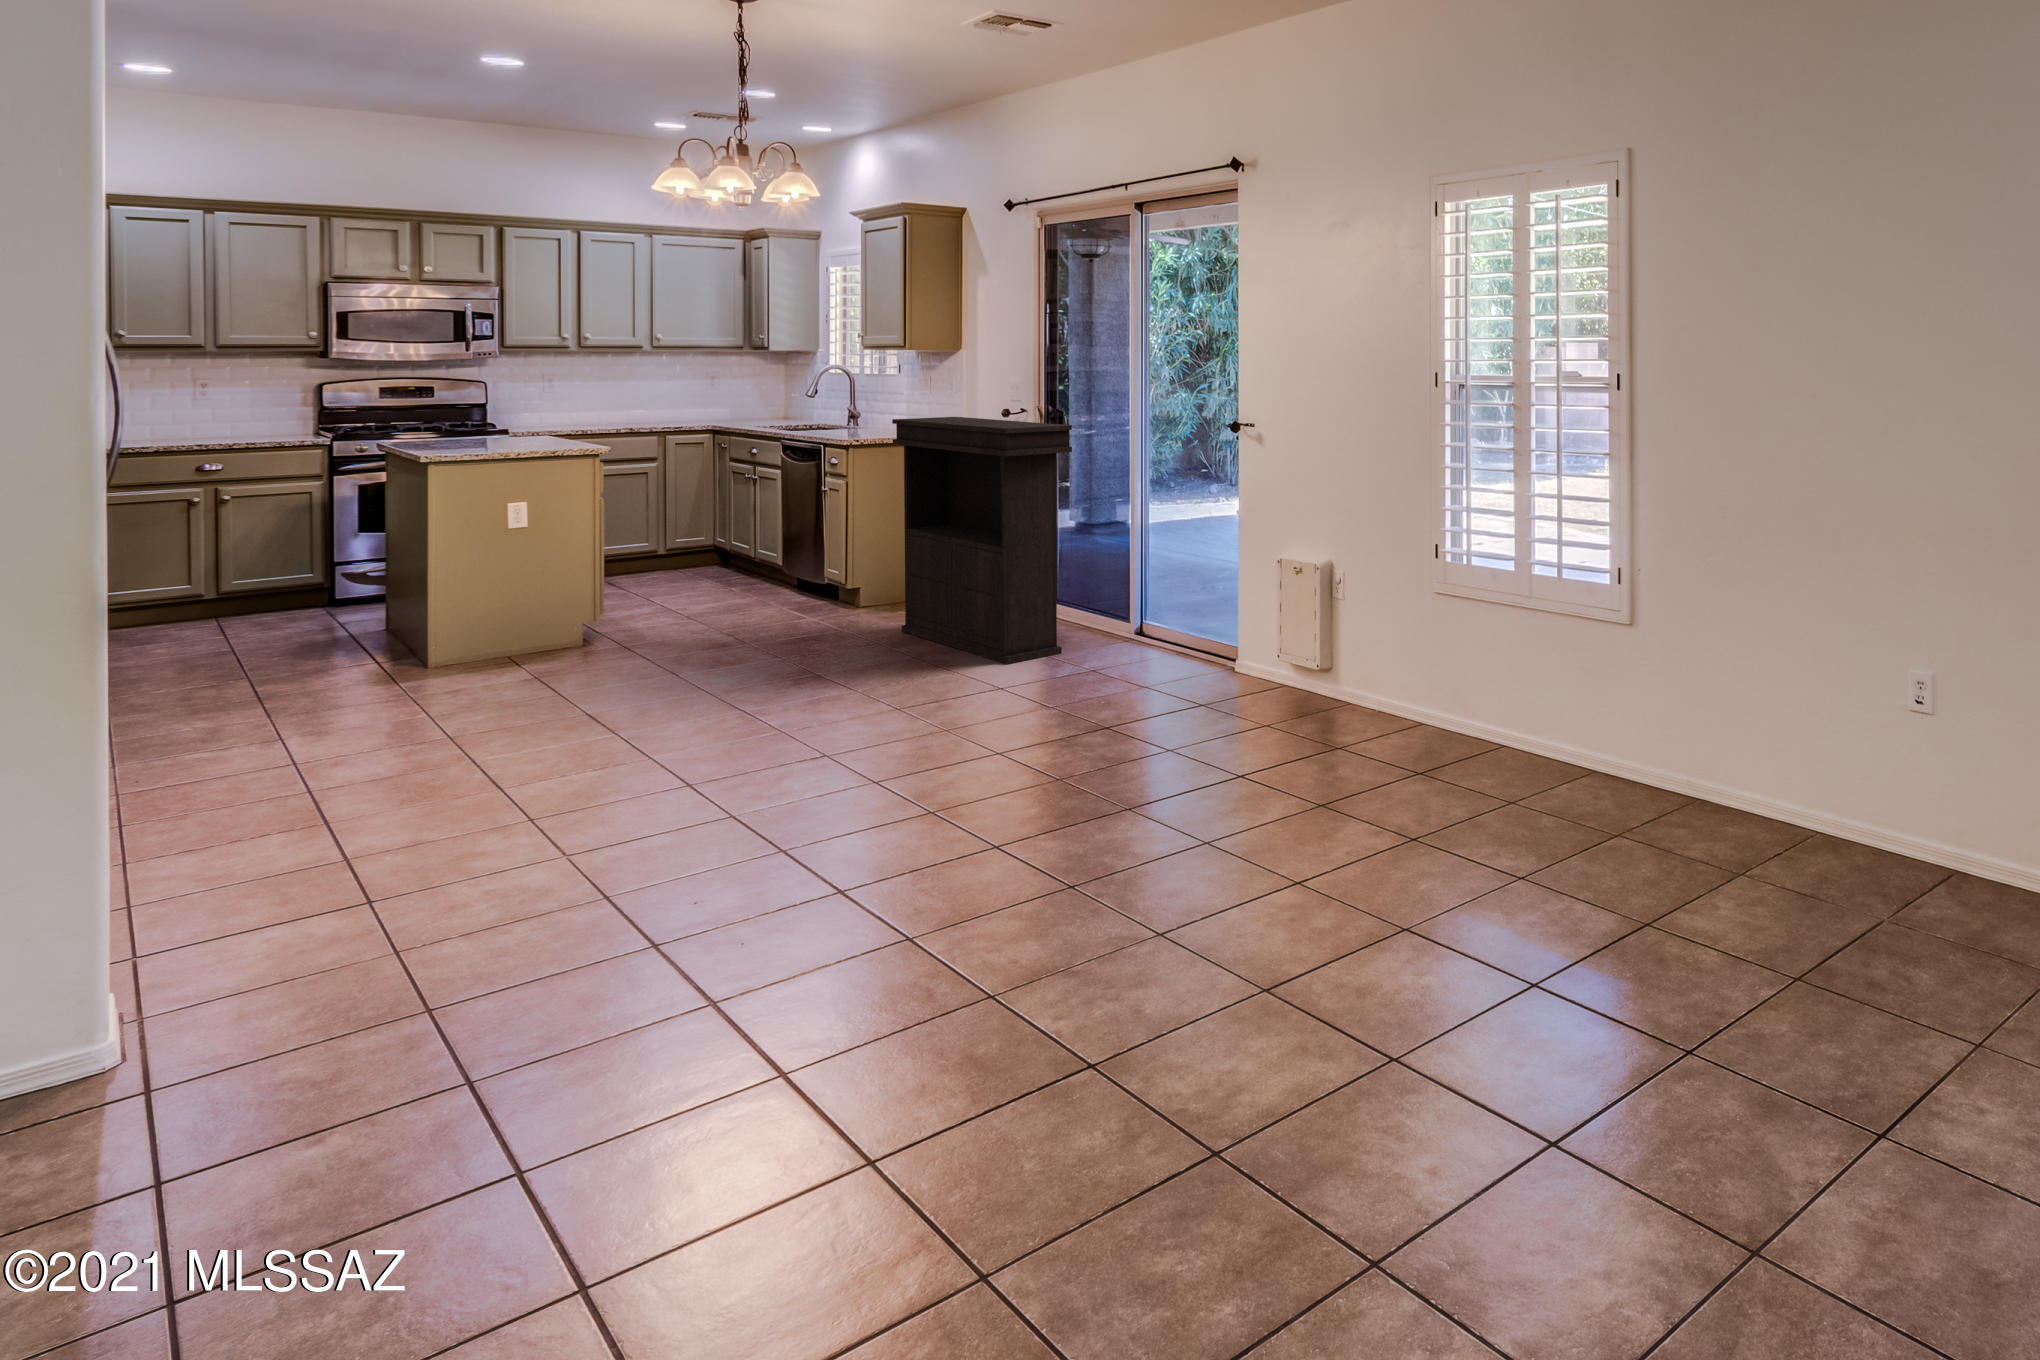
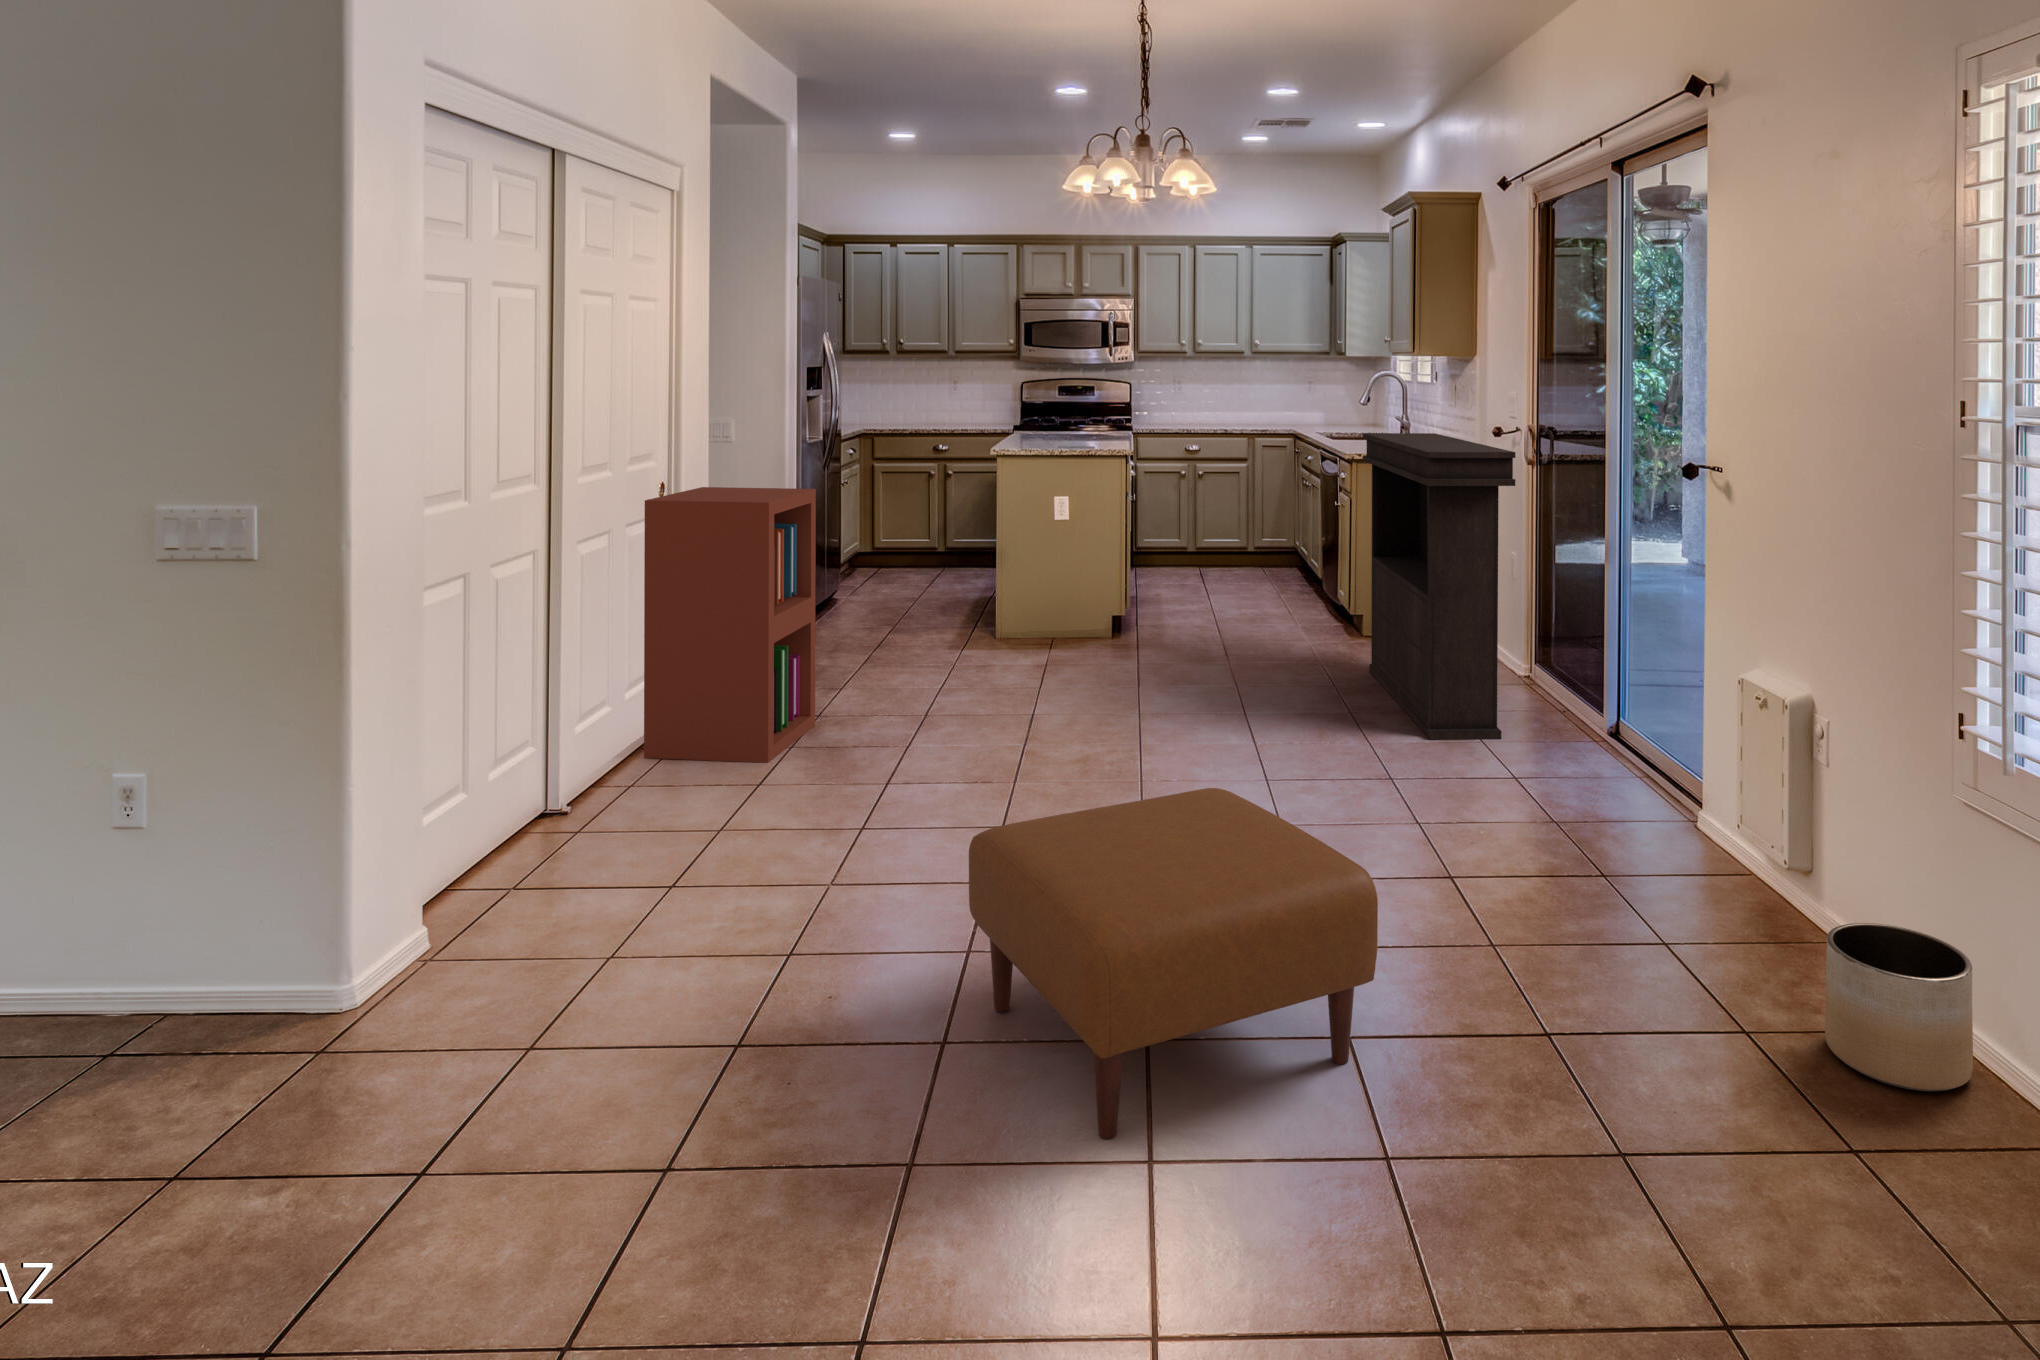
bookshelf: none [75,509,306,862] -> present [644,487,816,763]
planter: none [1378,670,1448,749] -> present [1825,923,1973,1091]
ottoman: none [836,682,1165,899] -> present [969,788,1378,1139]

